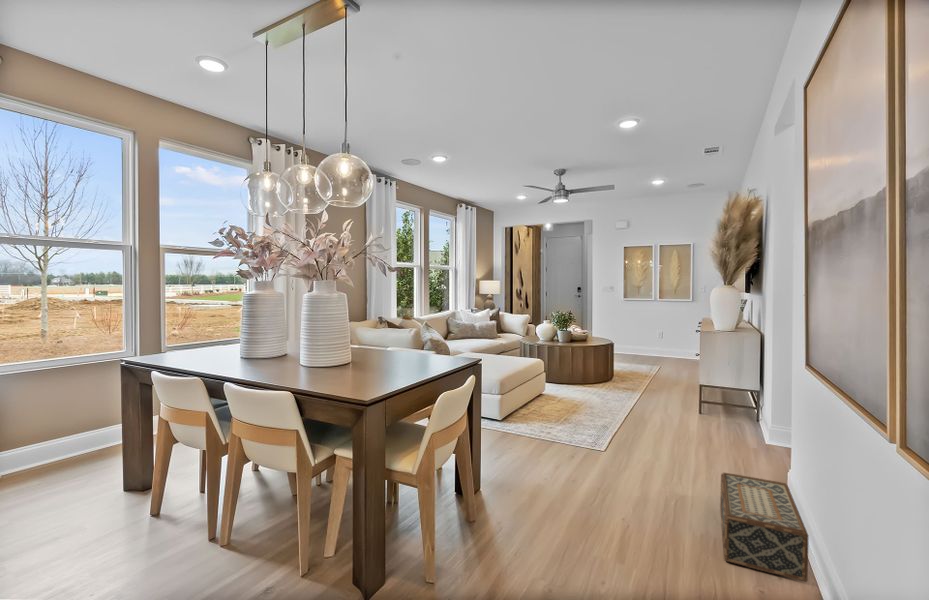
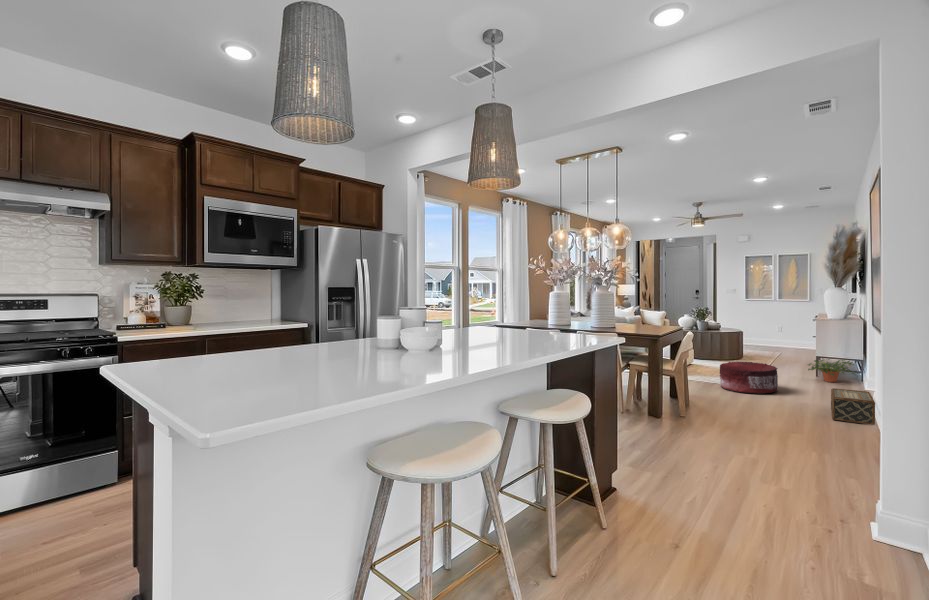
potted plant: none [687,386,755,424] -> present [808,358,857,382]
pouf: none [557,400,641,462] -> present [720,362,778,394]

